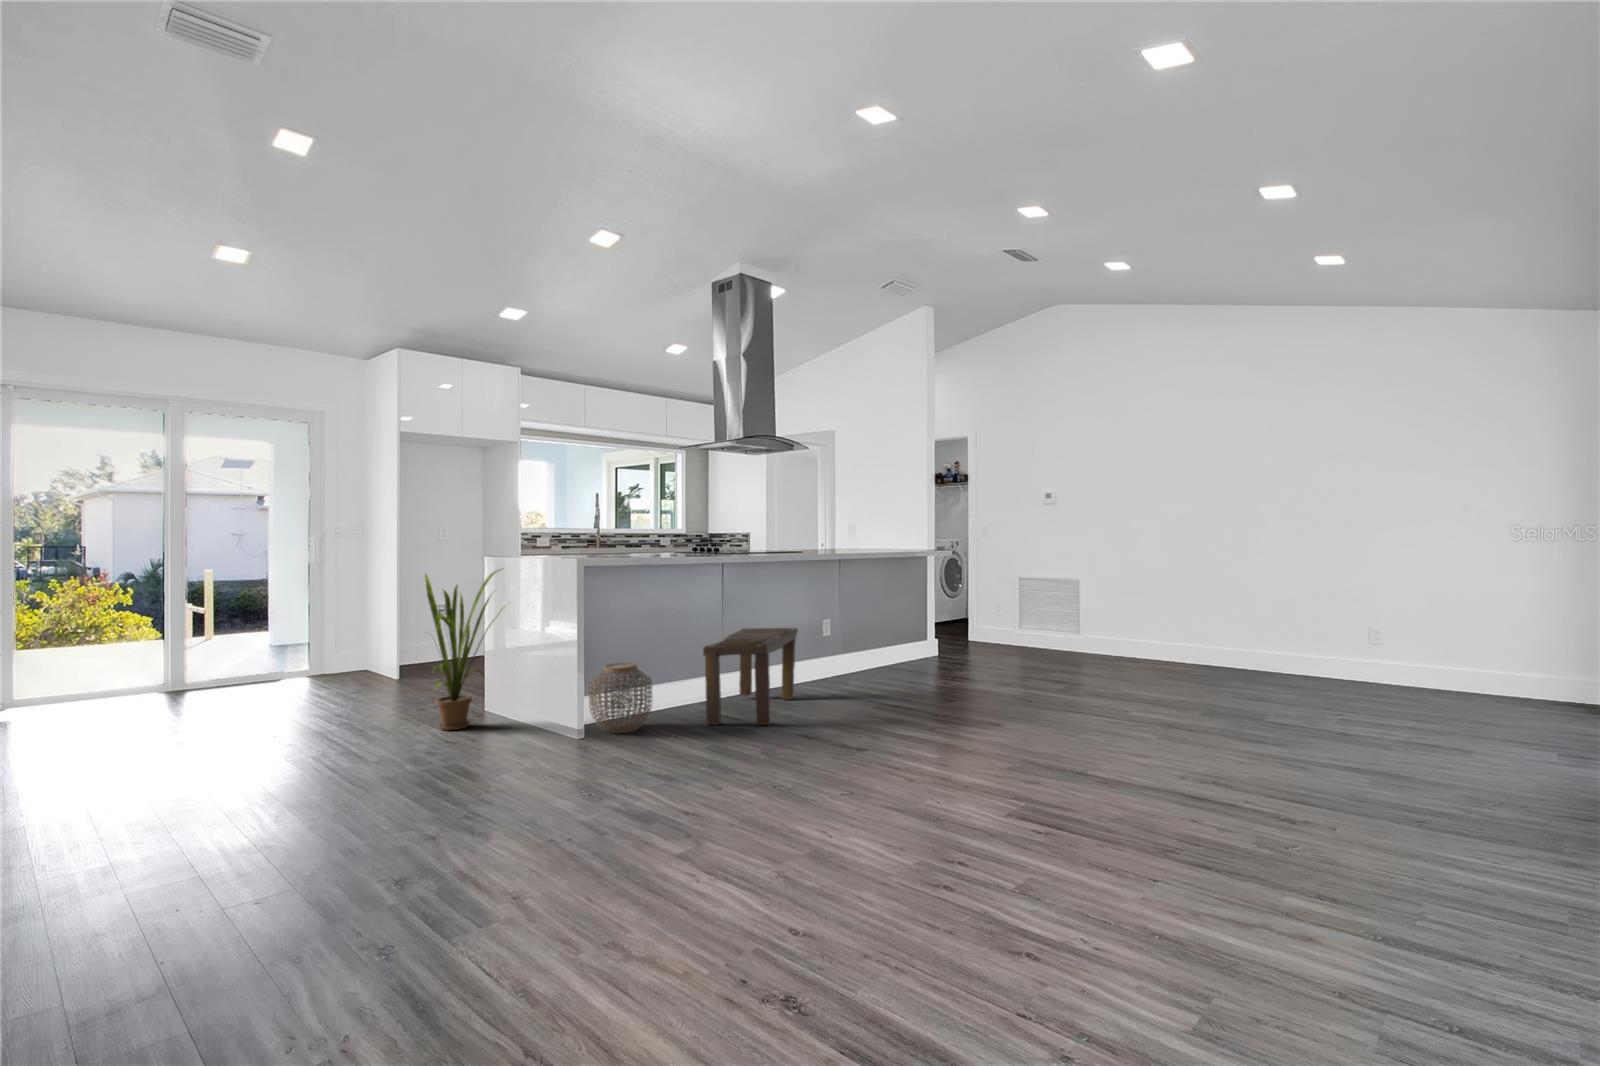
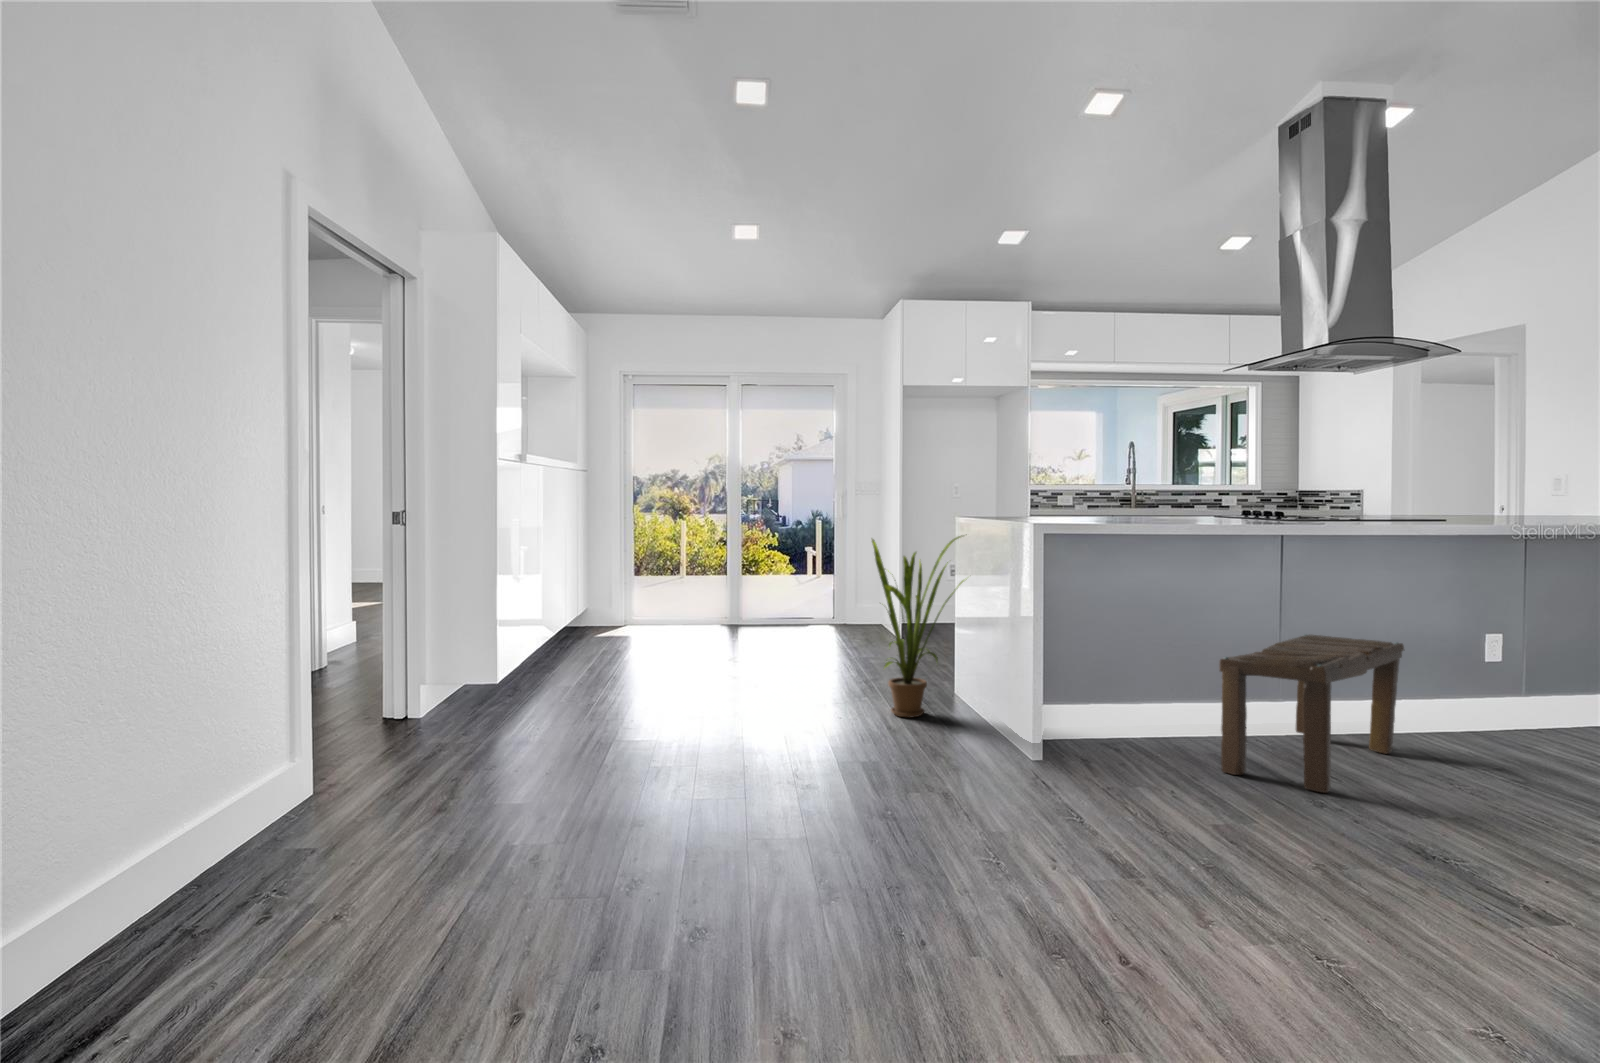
woven basket: present [589,663,652,733] -> none [1052,666,1139,761]

